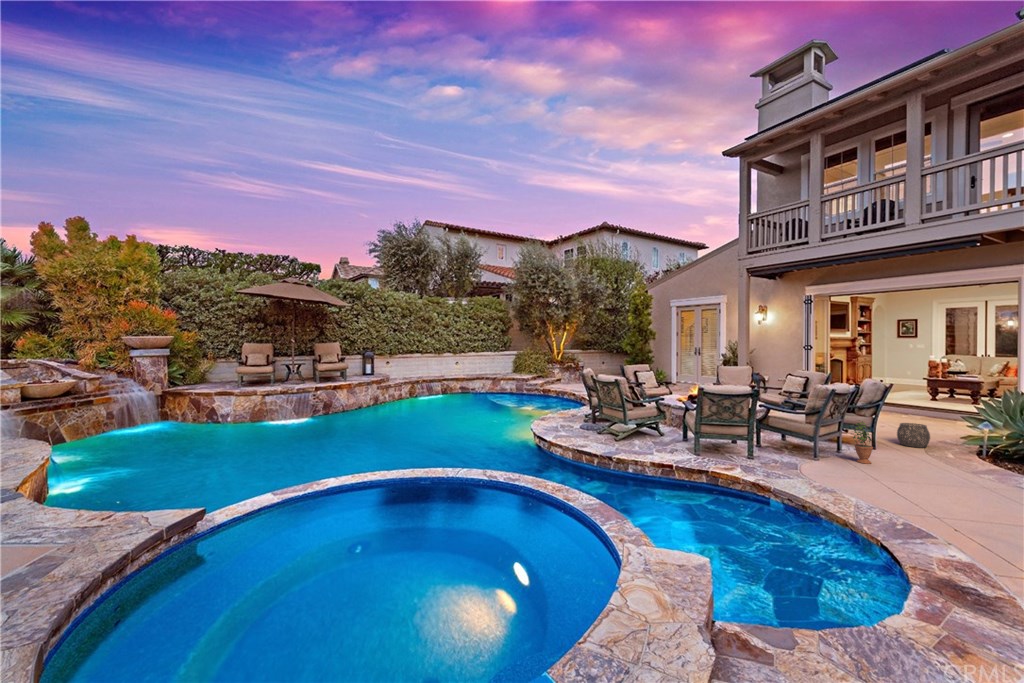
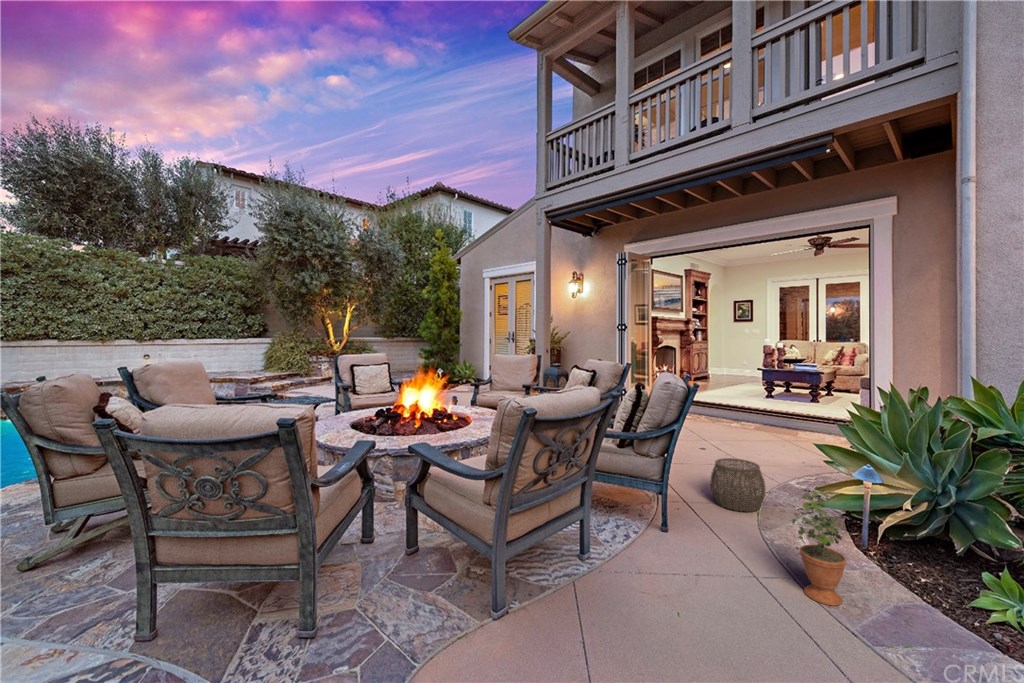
potted plant: present [853,422,873,464] -> present [792,486,846,606]

